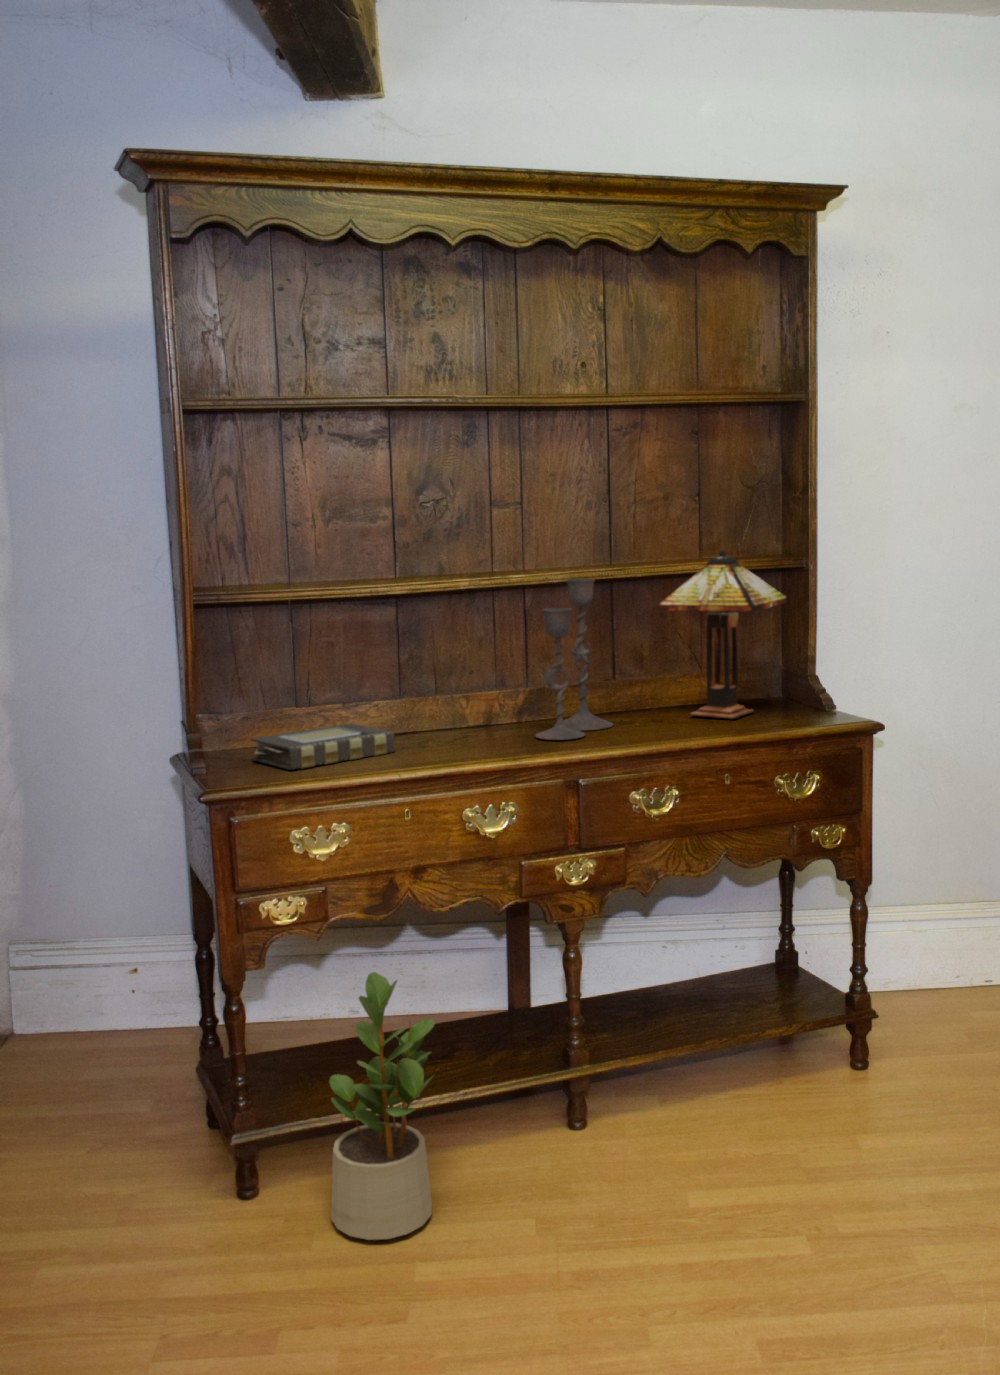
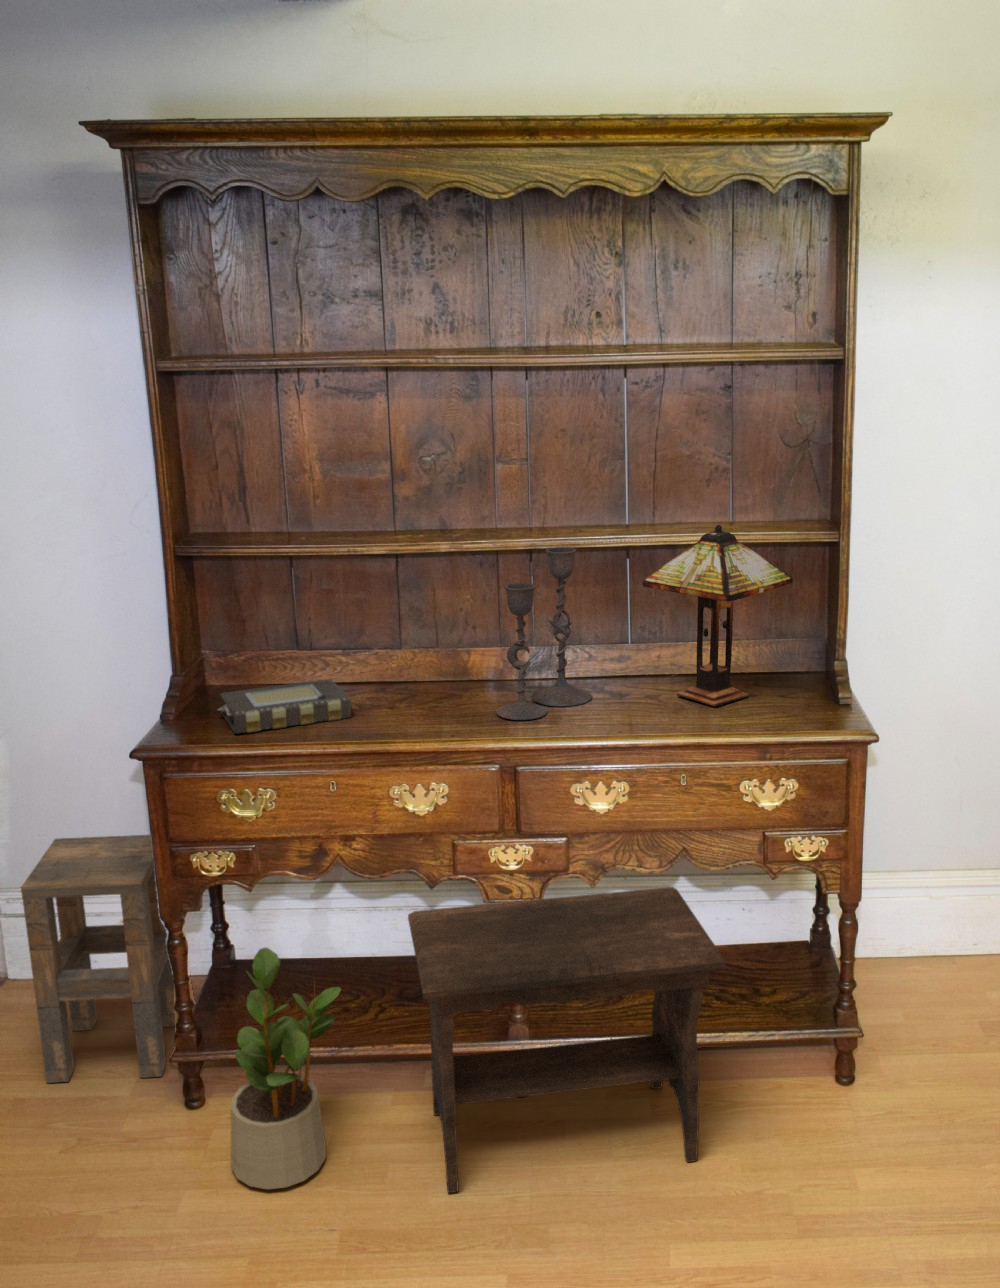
footstool: none [486,891,813,1211] -> present [408,887,726,1193]
side table: none [50,907,202,1196] -> present [21,835,175,1083]

